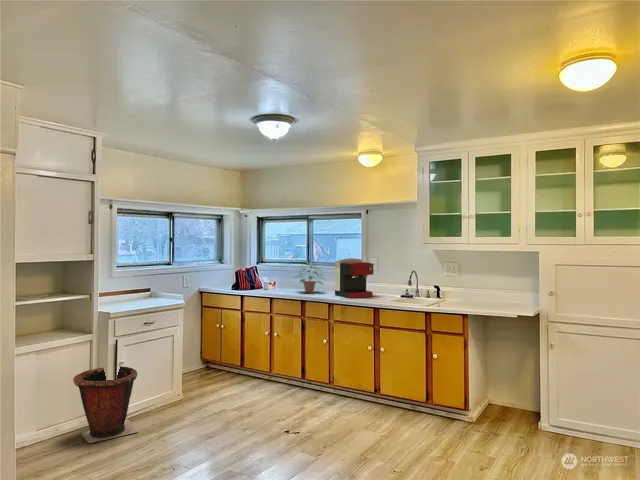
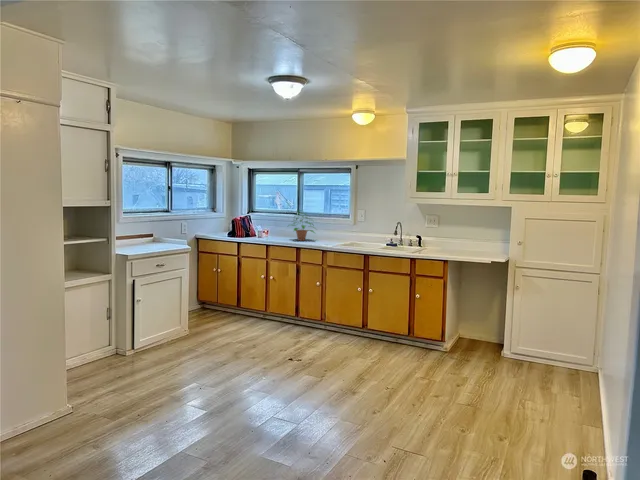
coffee maker: present [335,258,373,298] -> none [326,209,362,246]
waste bin: present [73,366,138,443] -> none [98,302,158,370]

